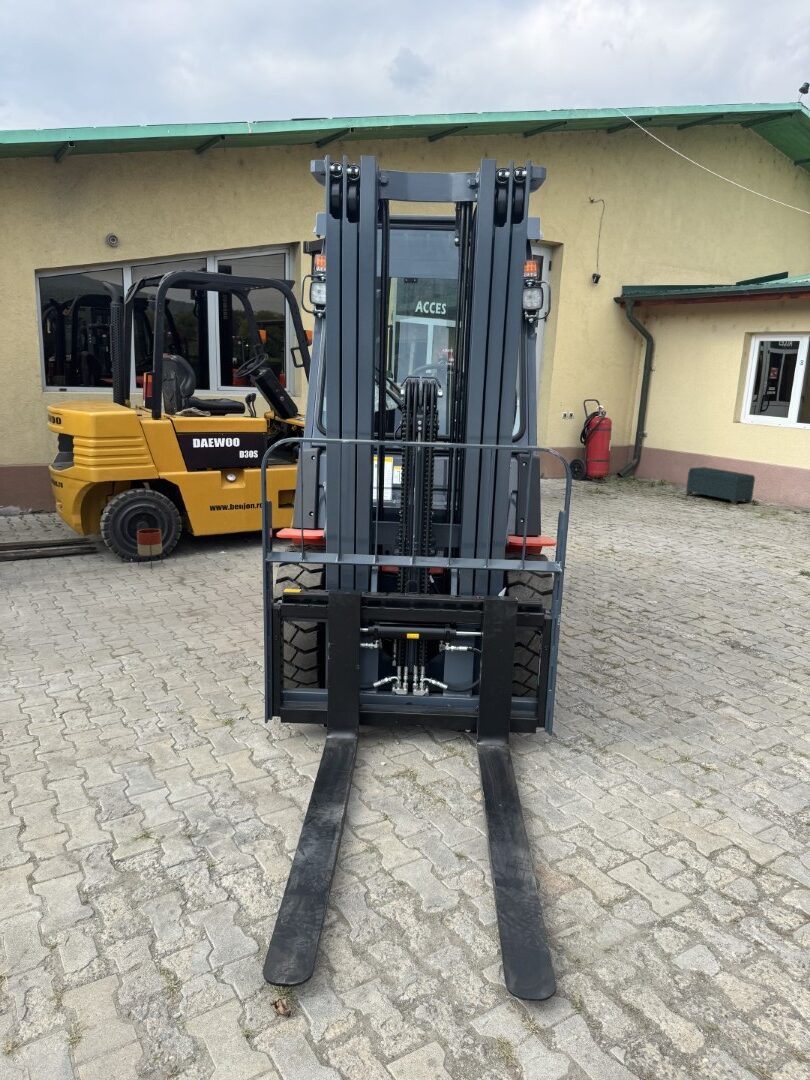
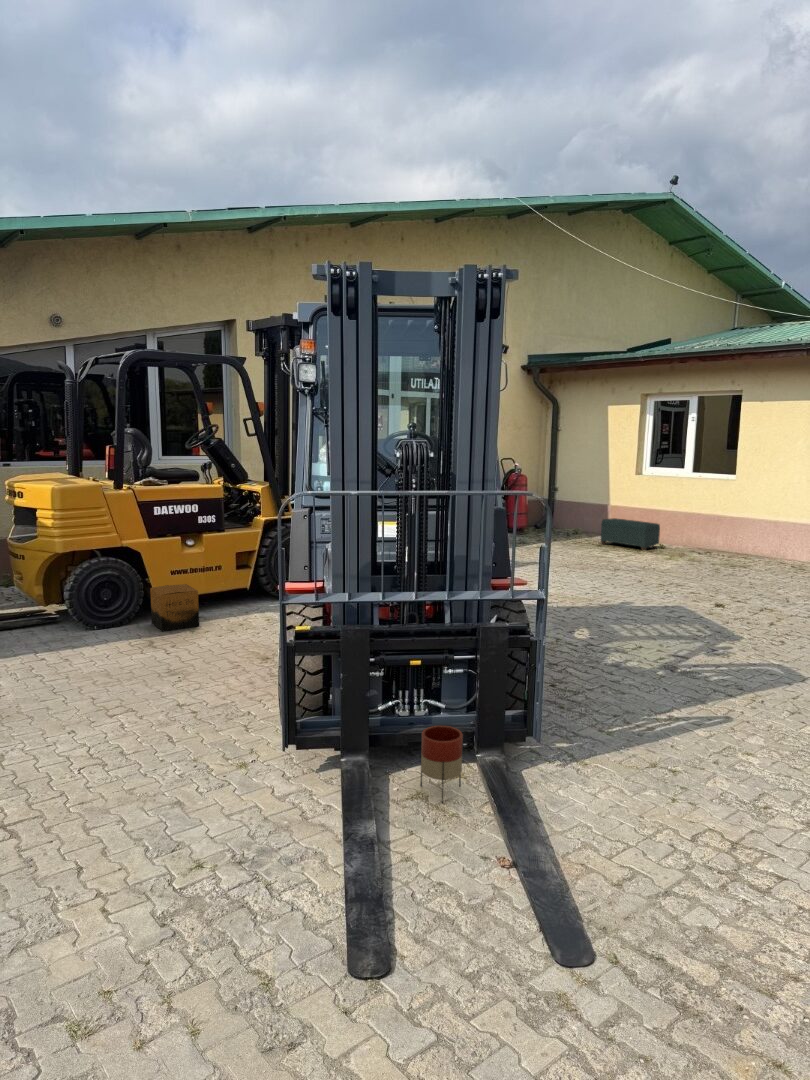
cardboard box: none [185,521,232,570] -> present [150,584,199,632]
planter: present [137,529,162,568] -> present [420,725,463,803]

